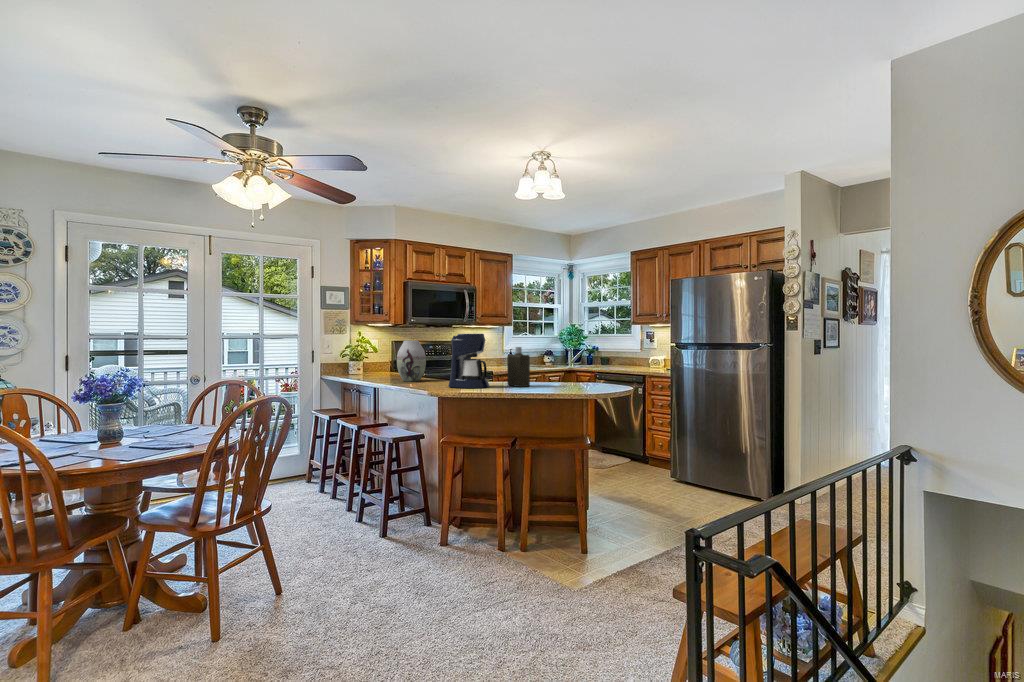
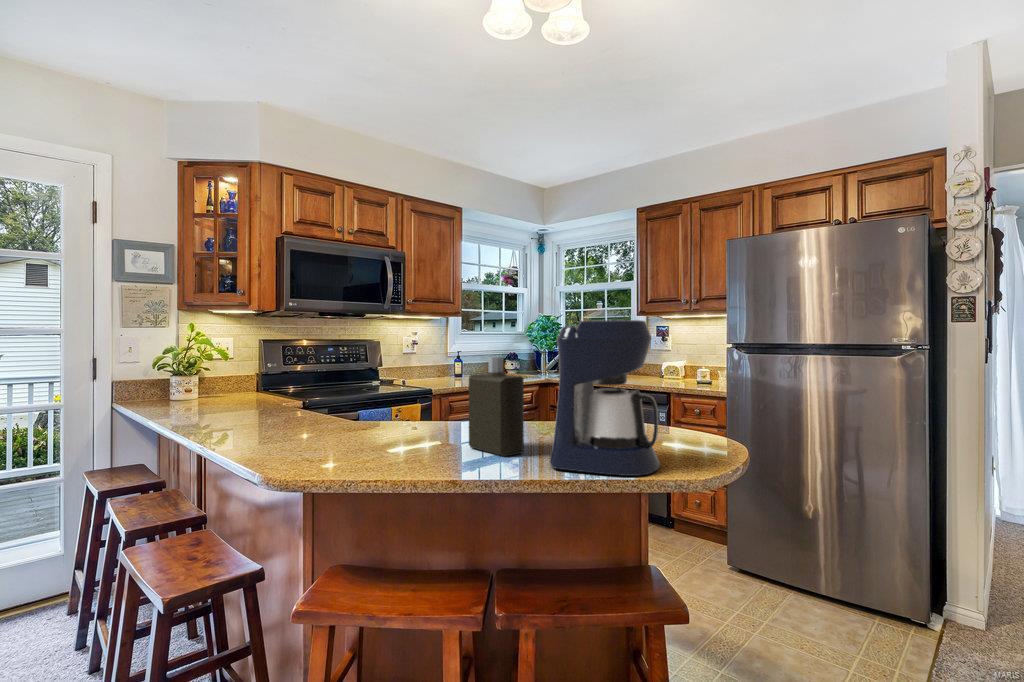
coffee maker: present [448,334,490,388] -> present [550,320,660,476]
vase: present [397,341,426,382] -> none [228,341,294,427]

